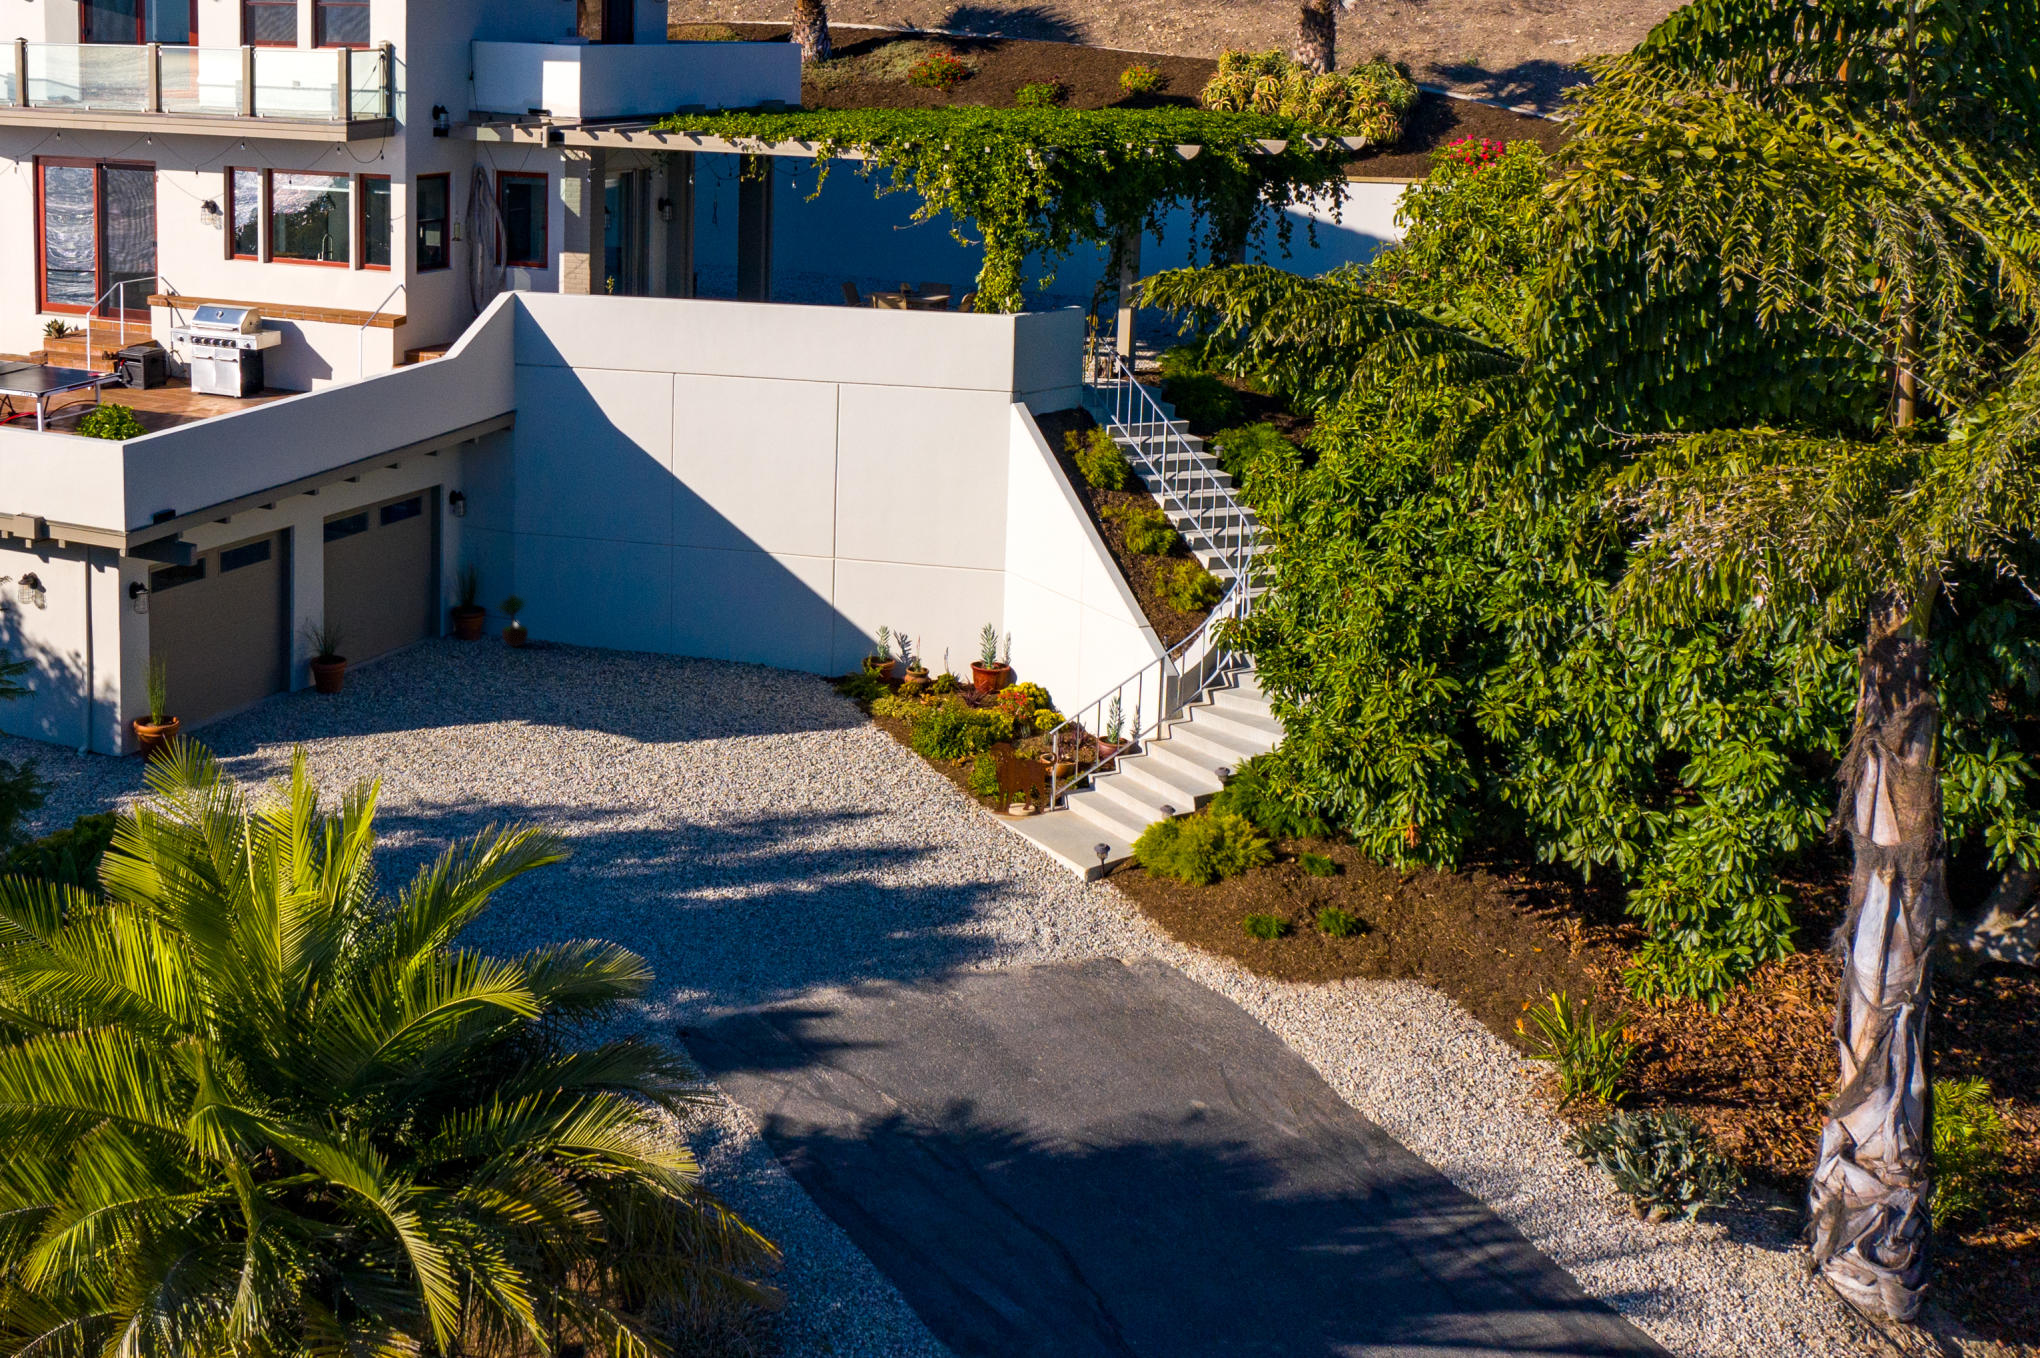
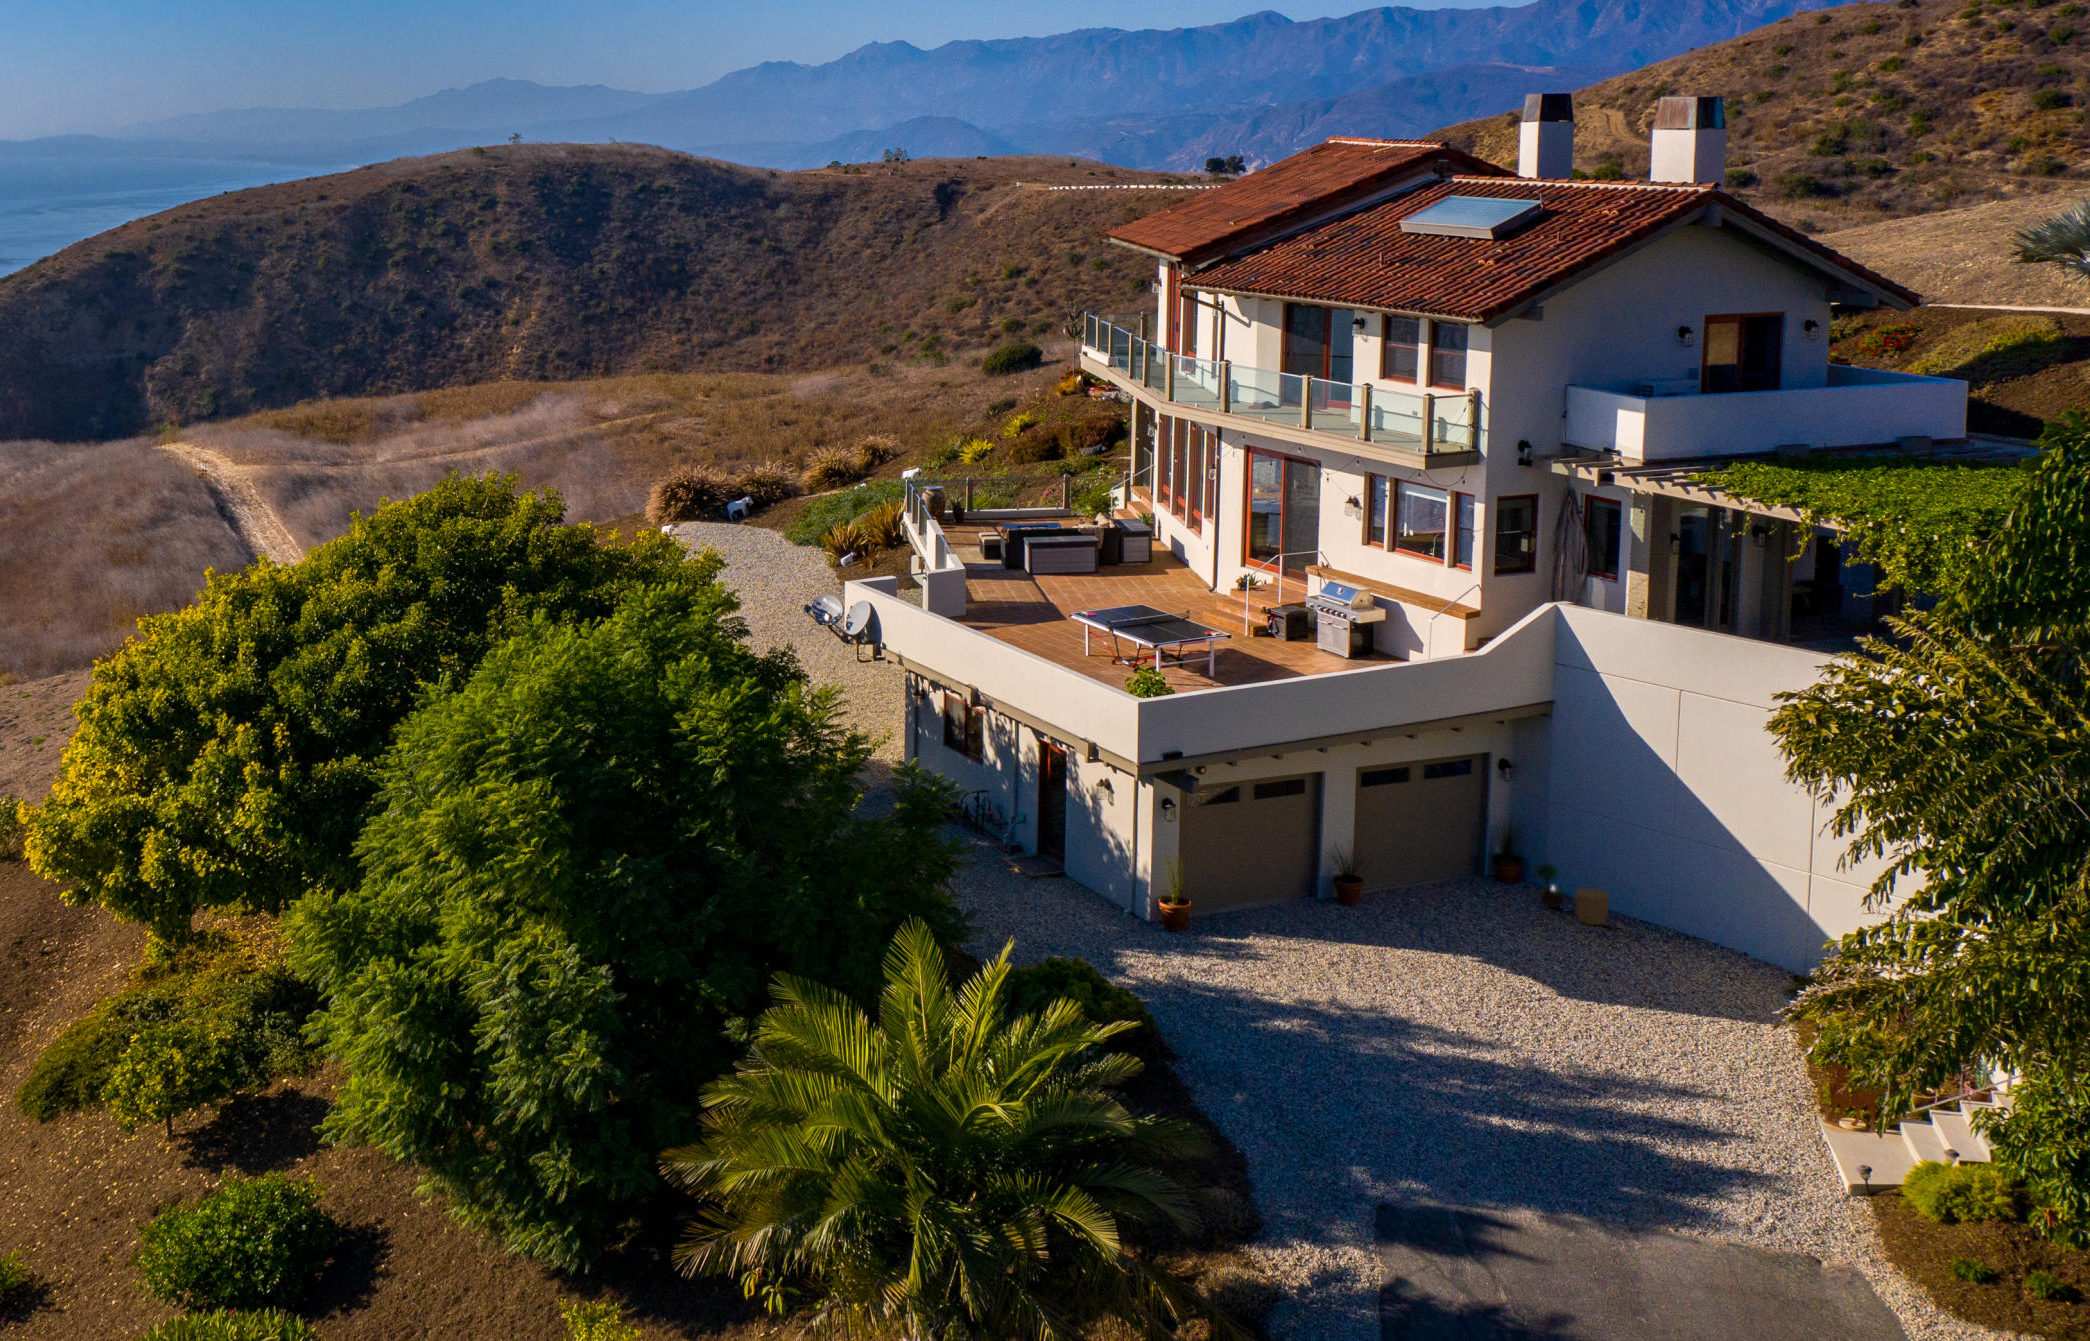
woven basket: none [549,614,584,656] -> present [1575,888,1608,925]

